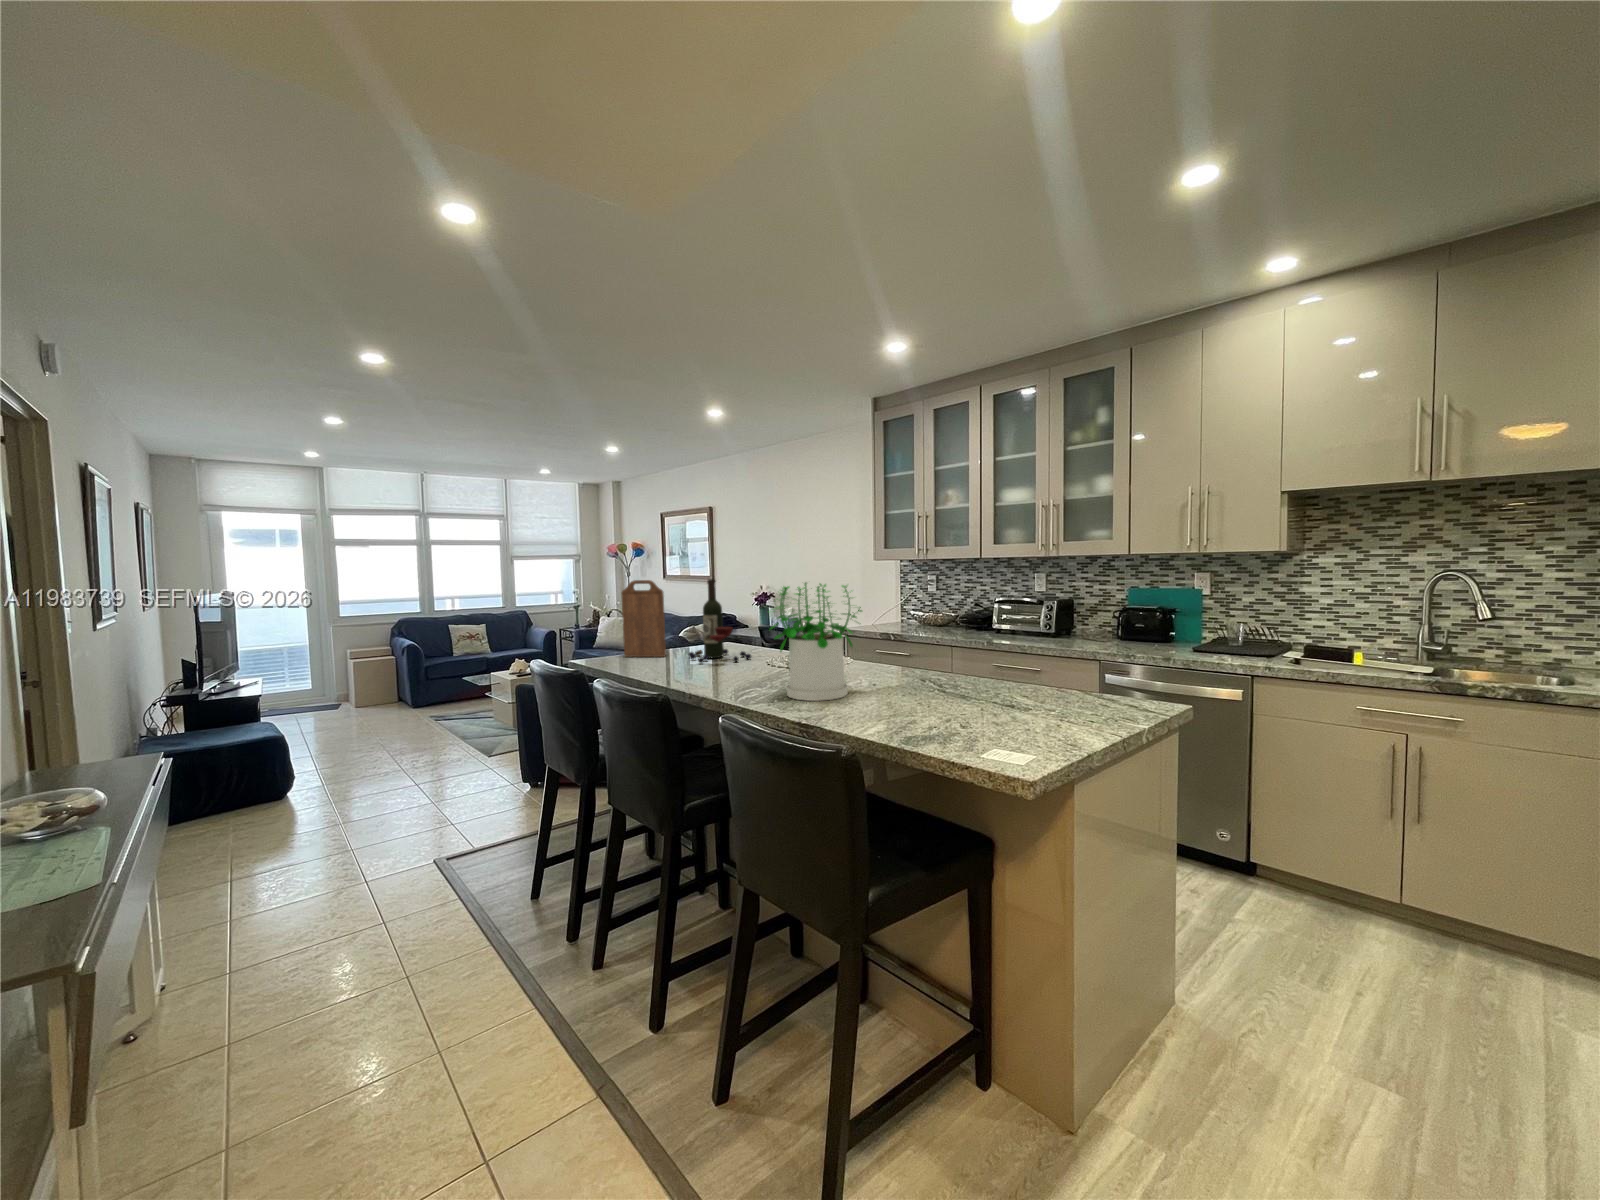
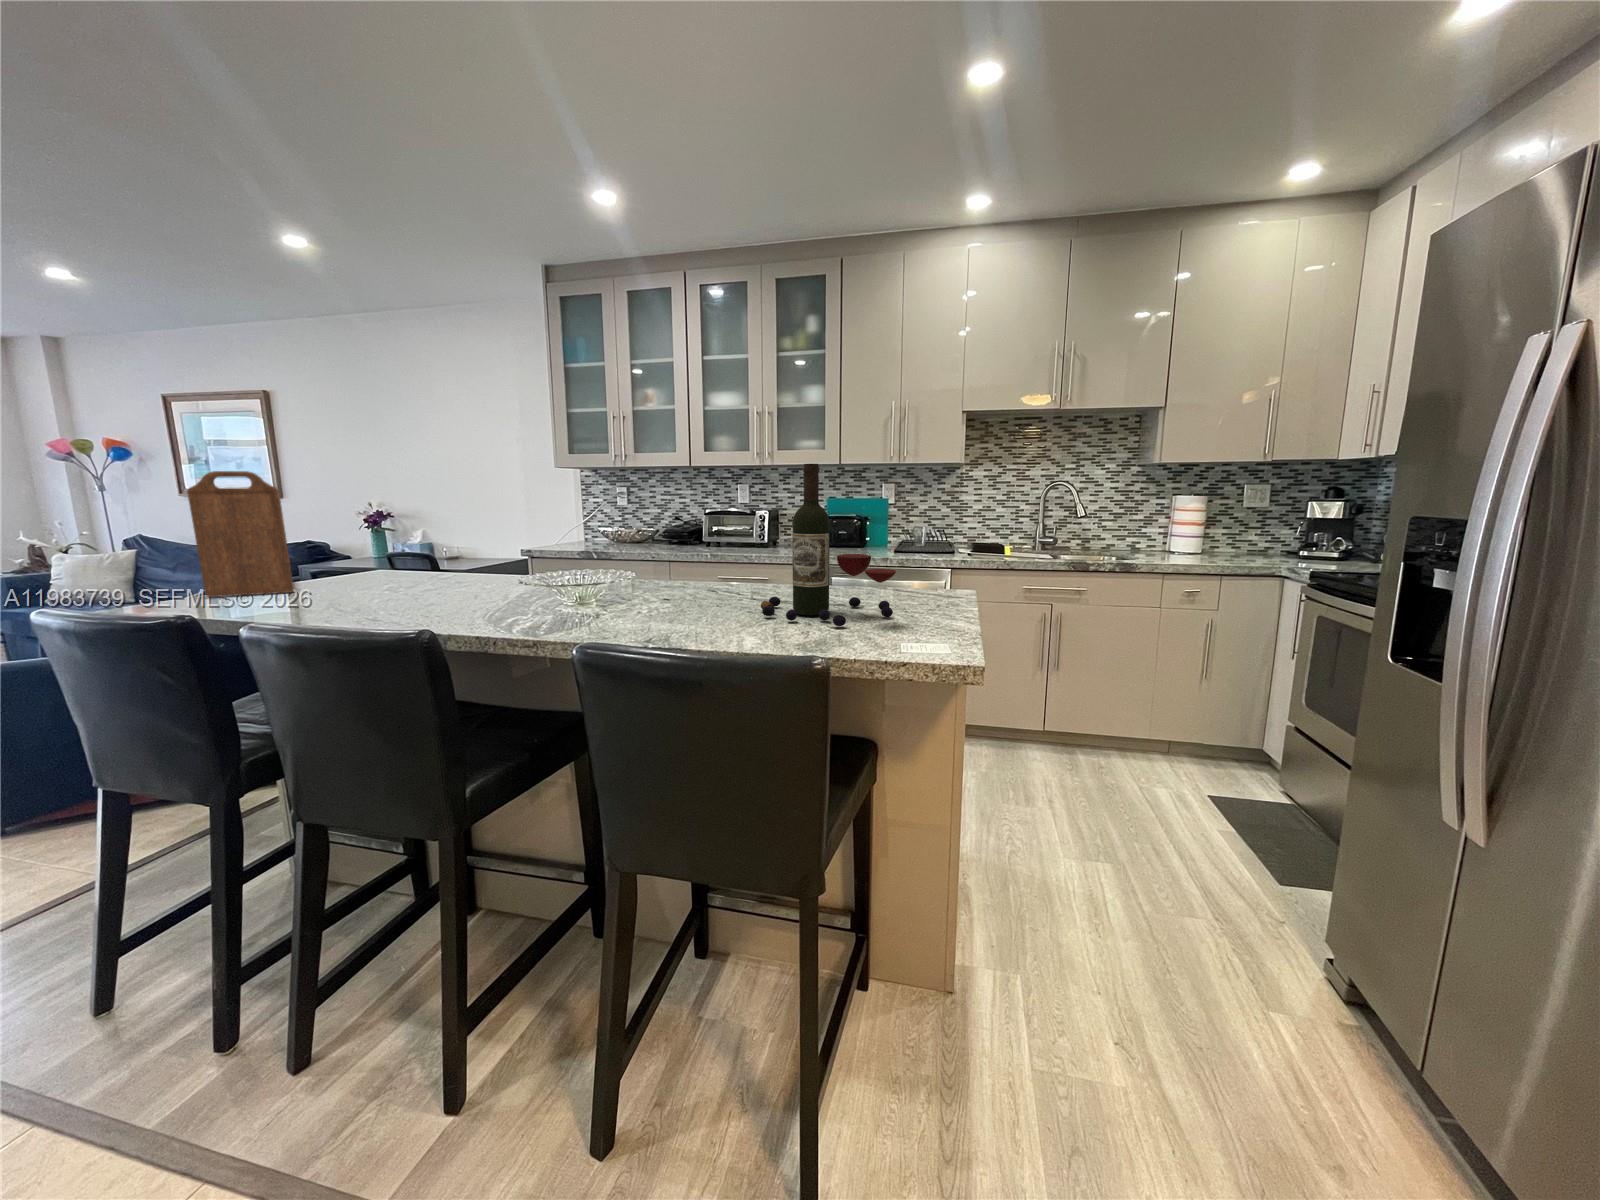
wine bottle: present [689,579,751,663] -> present [761,464,896,626]
potted plant: present [770,583,862,701] -> none [540,464,663,622]

